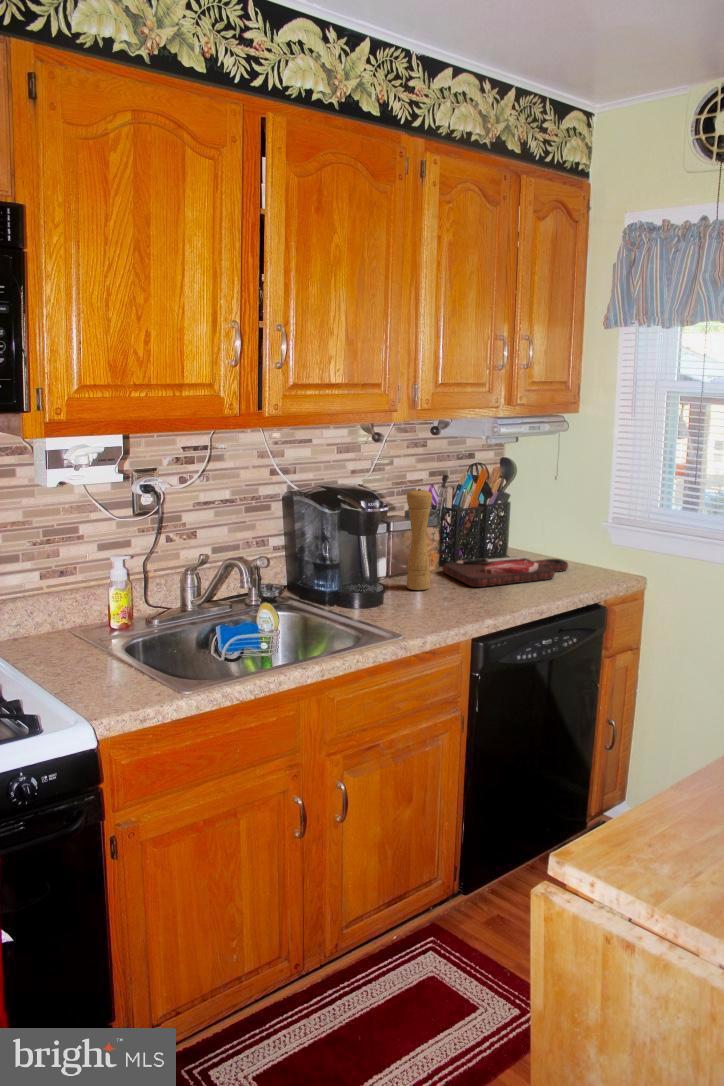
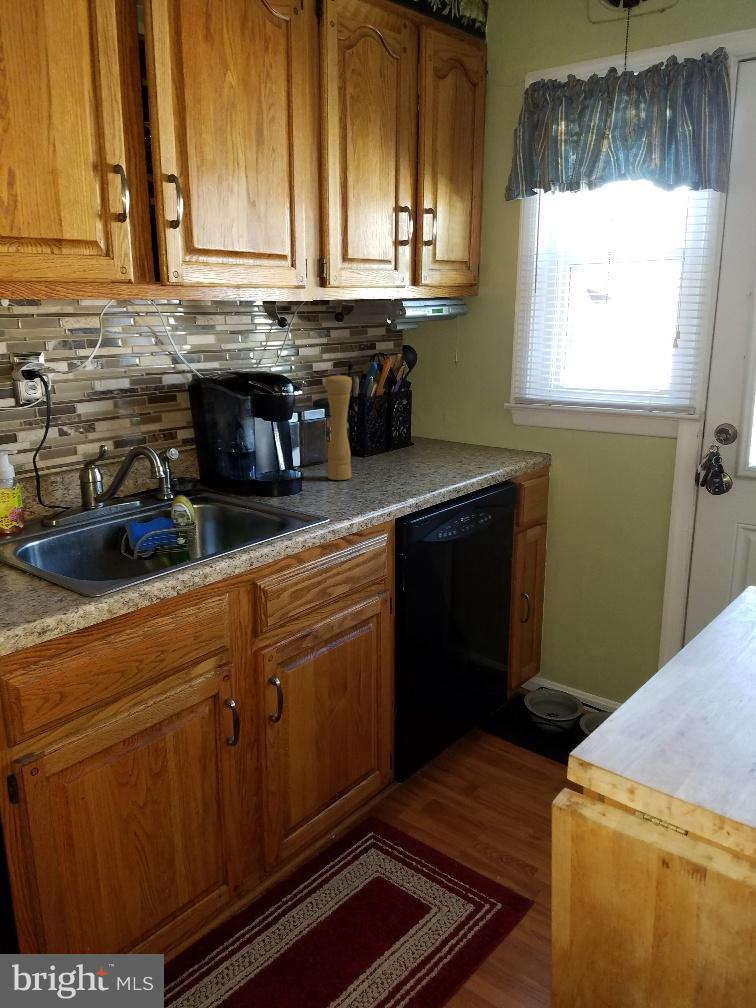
cutting board: present [443,556,568,587] -> none [359,445,480,475]

